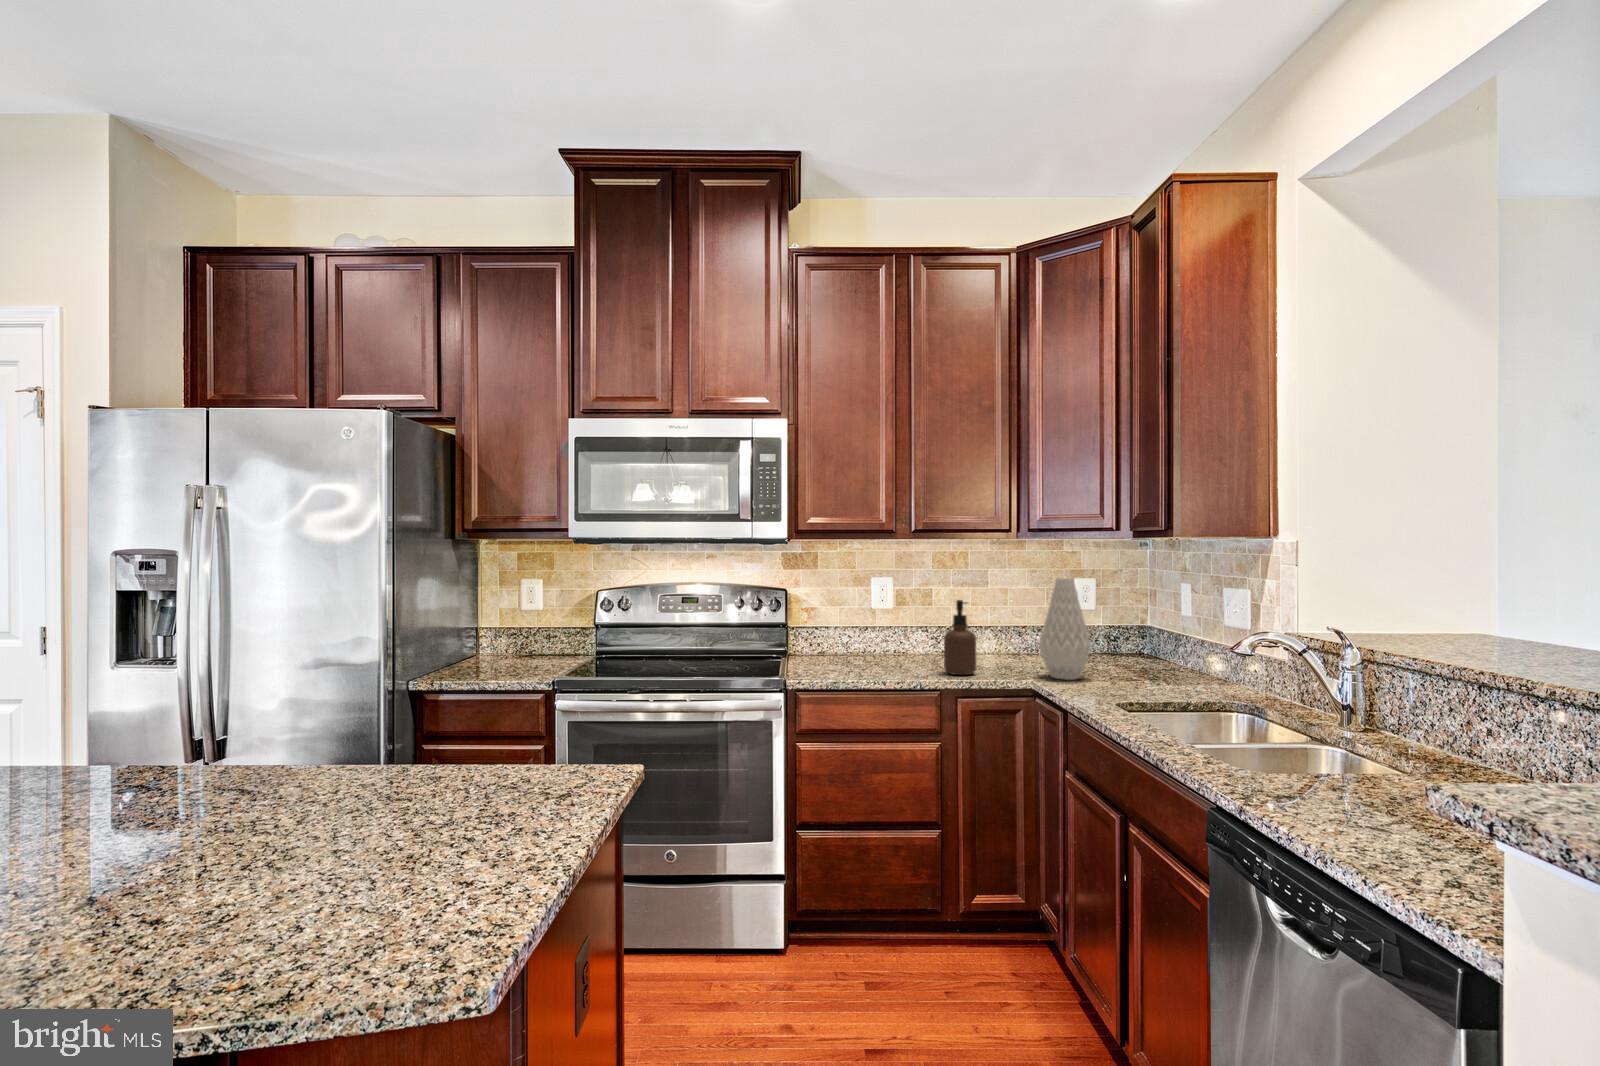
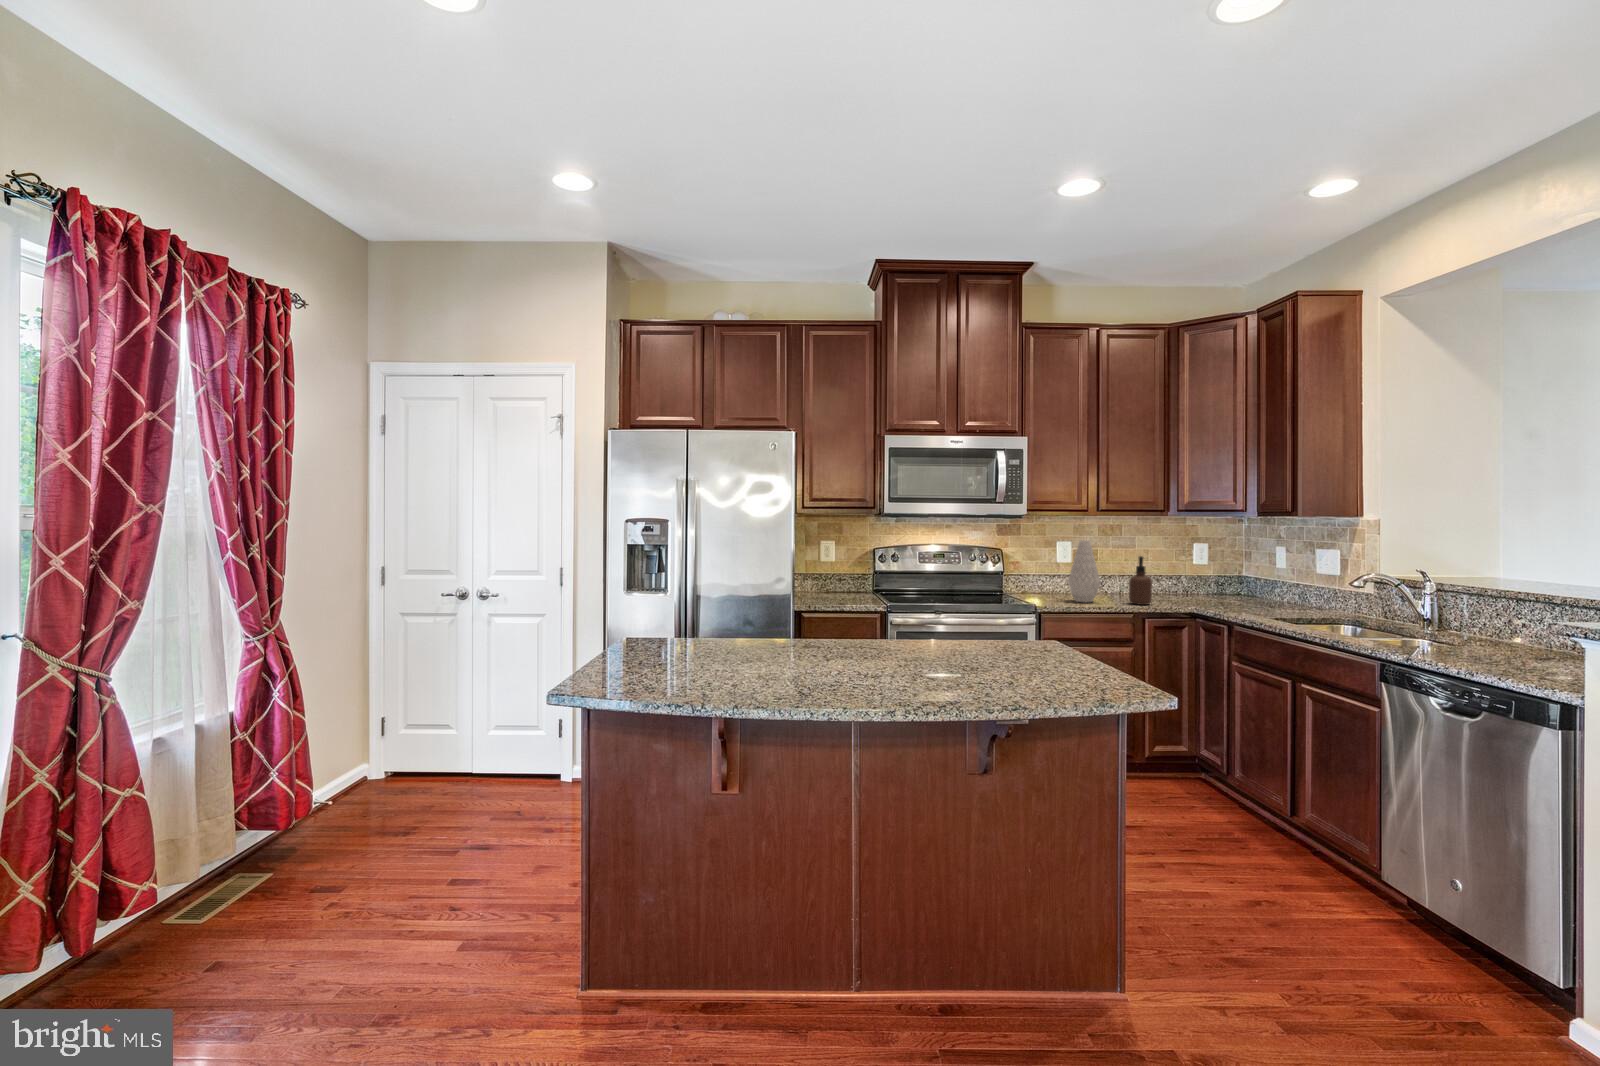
vase: present [1039,578,1091,680] -> present [1068,540,1101,603]

